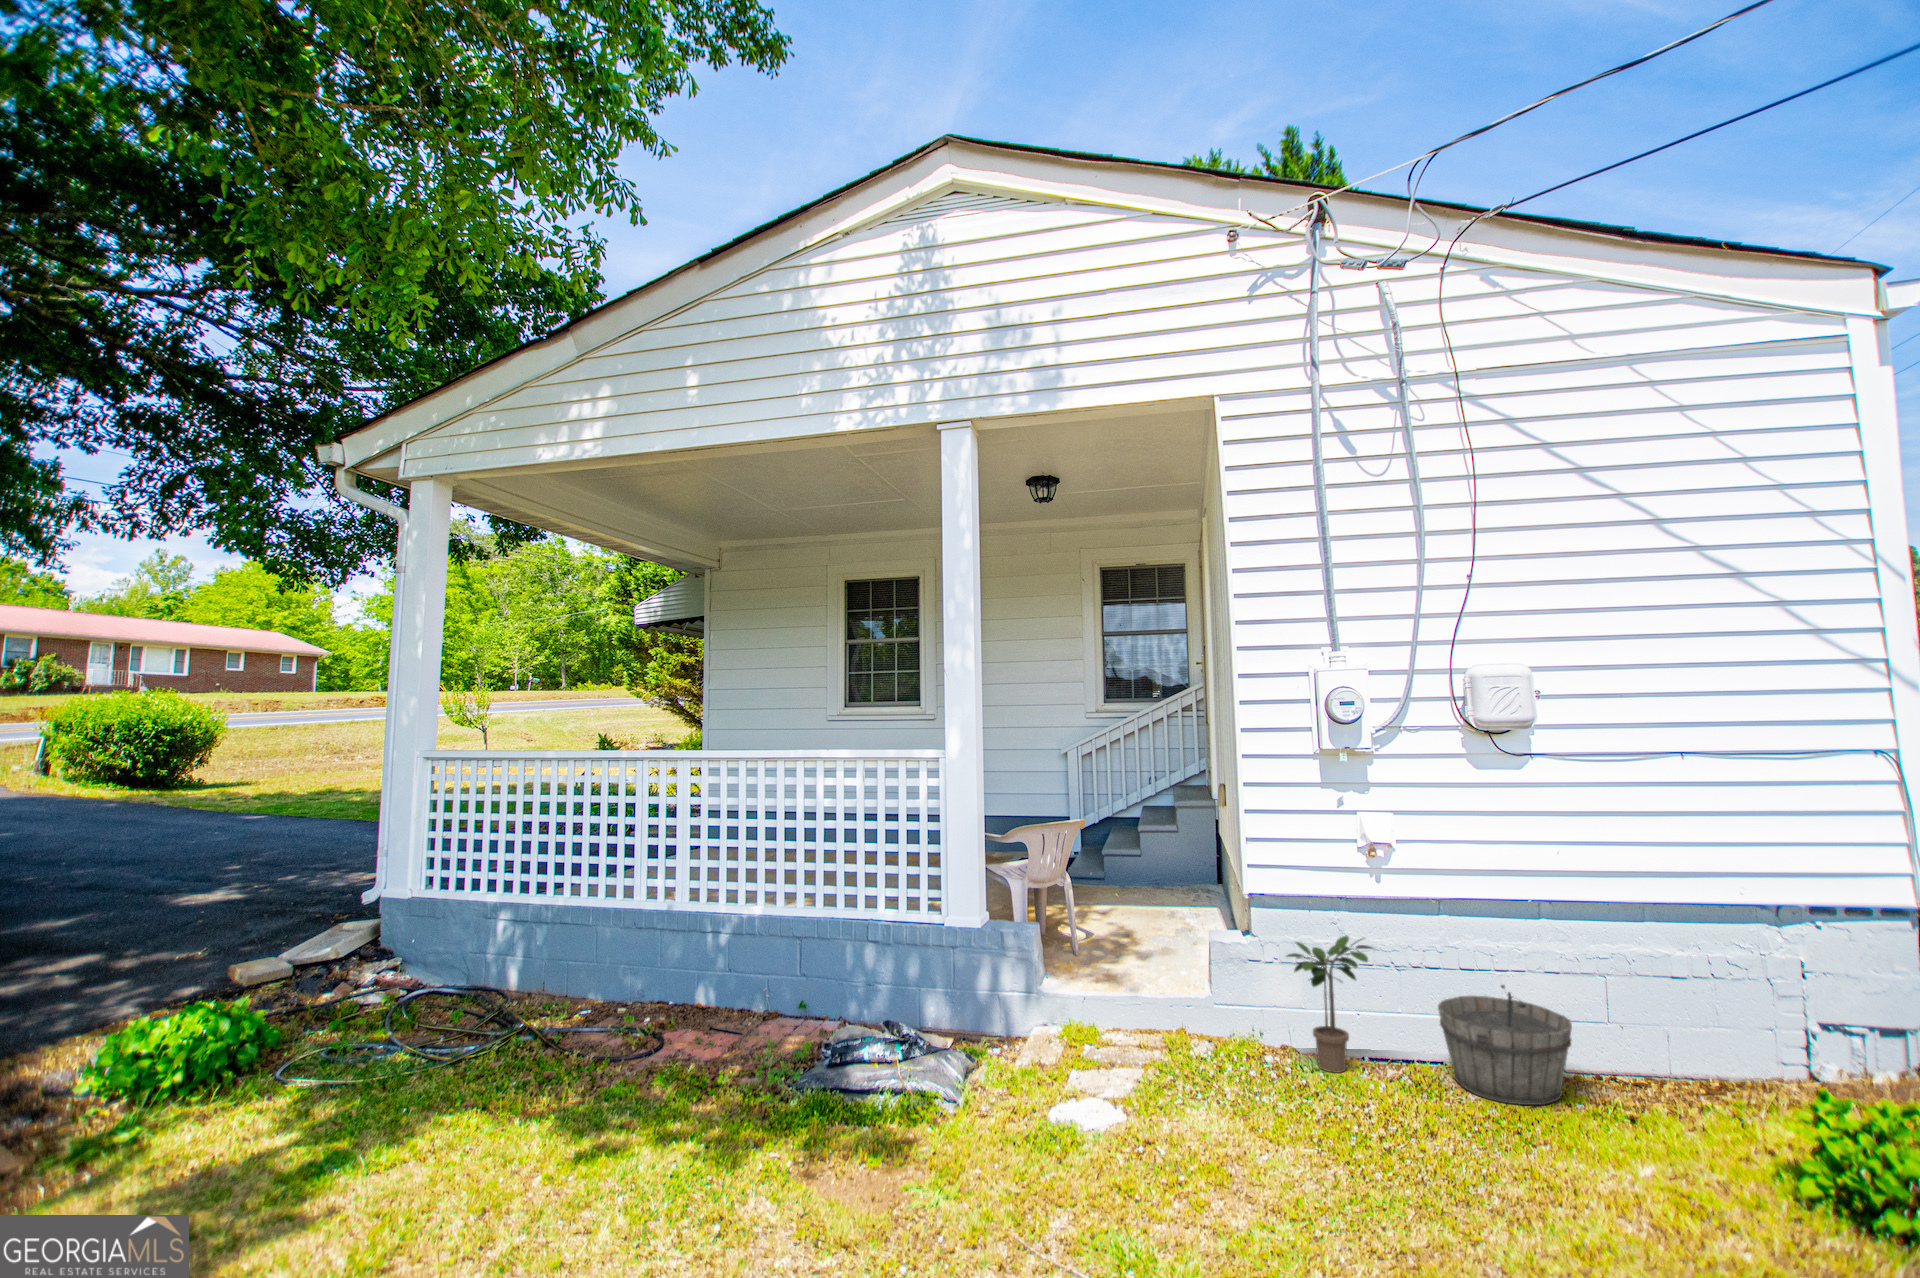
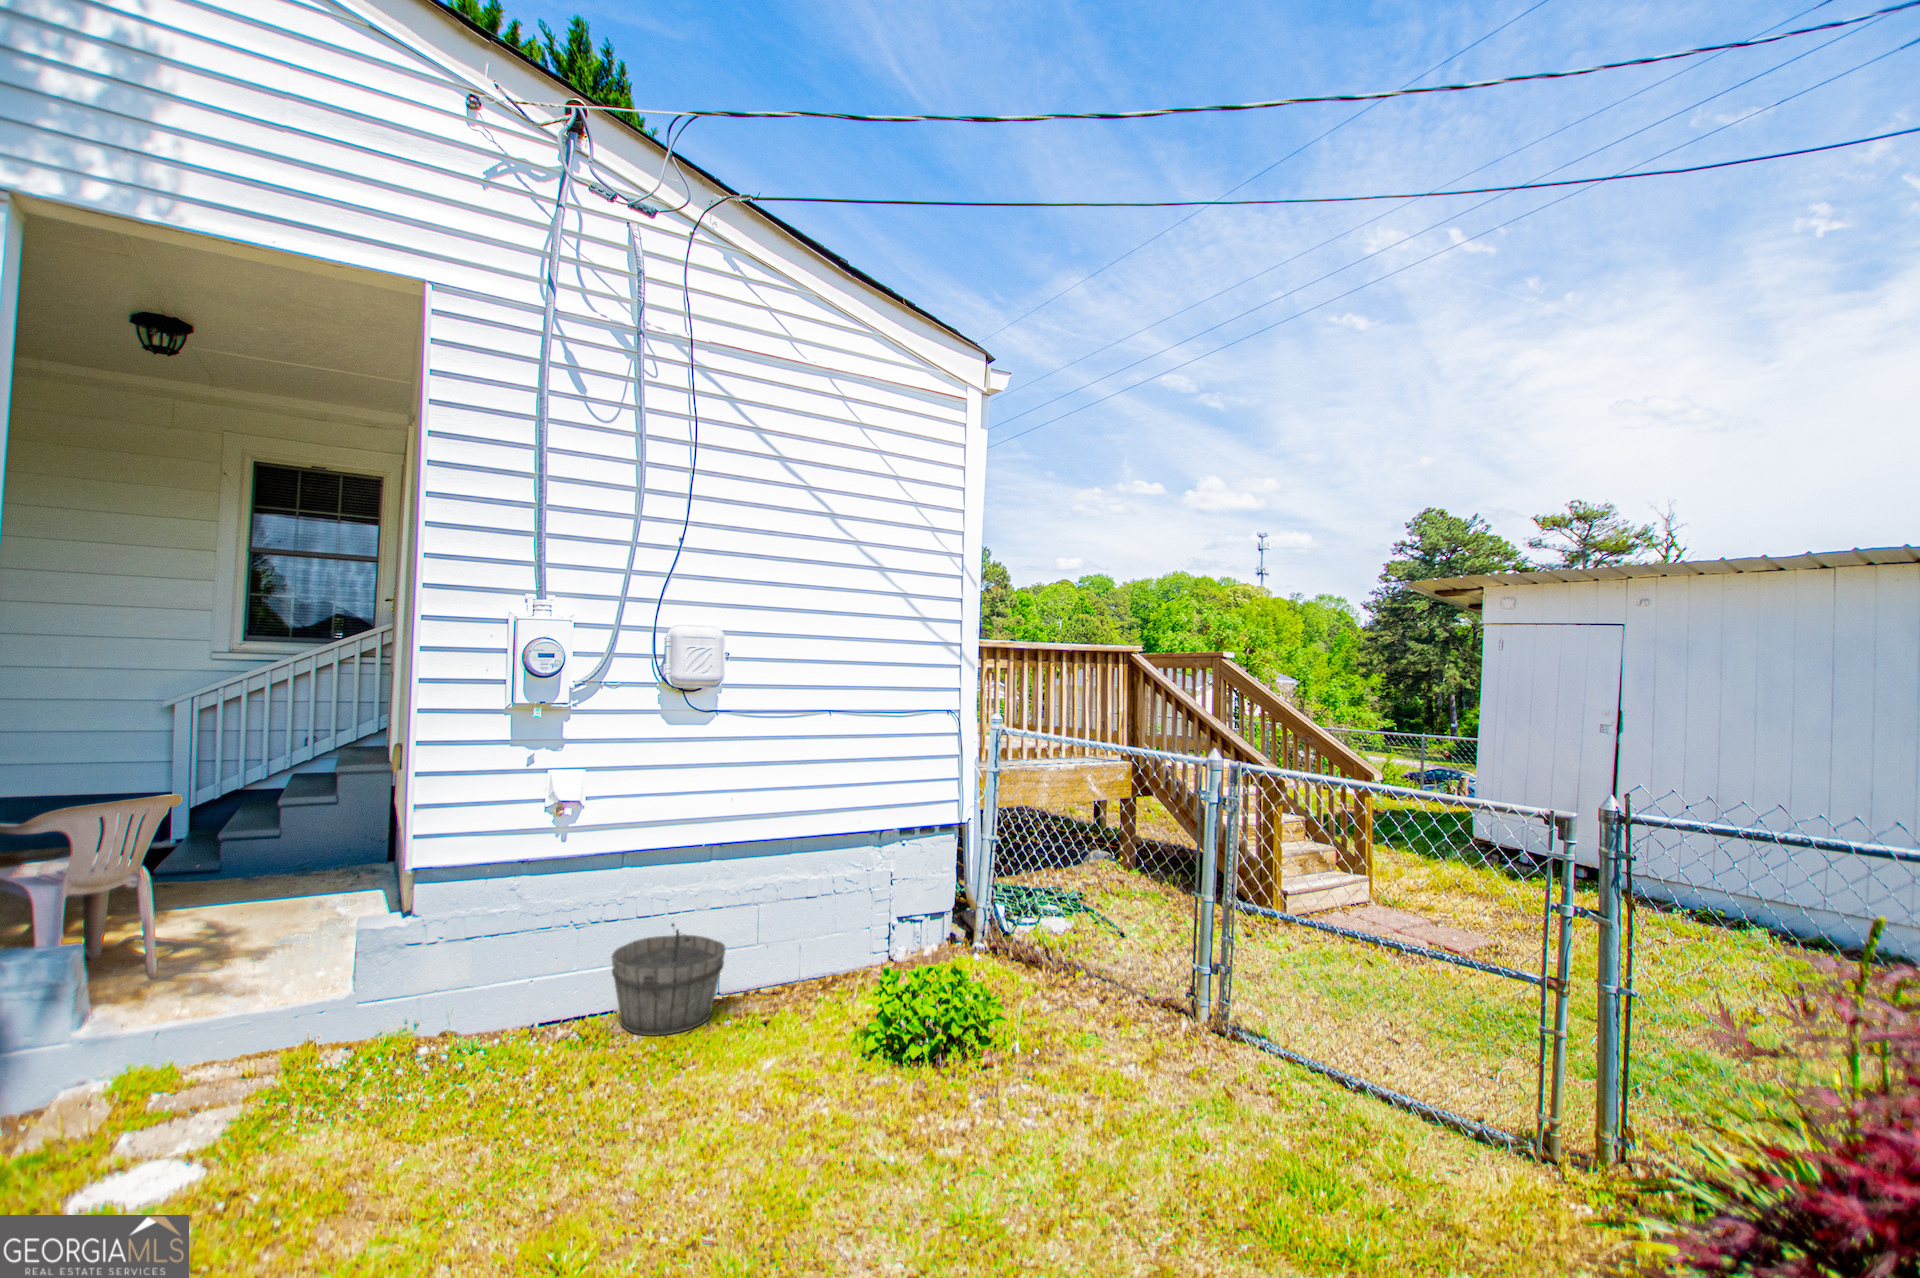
potted plant: present [1287,936,1373,1073] -> none [449,899,557,1051]

